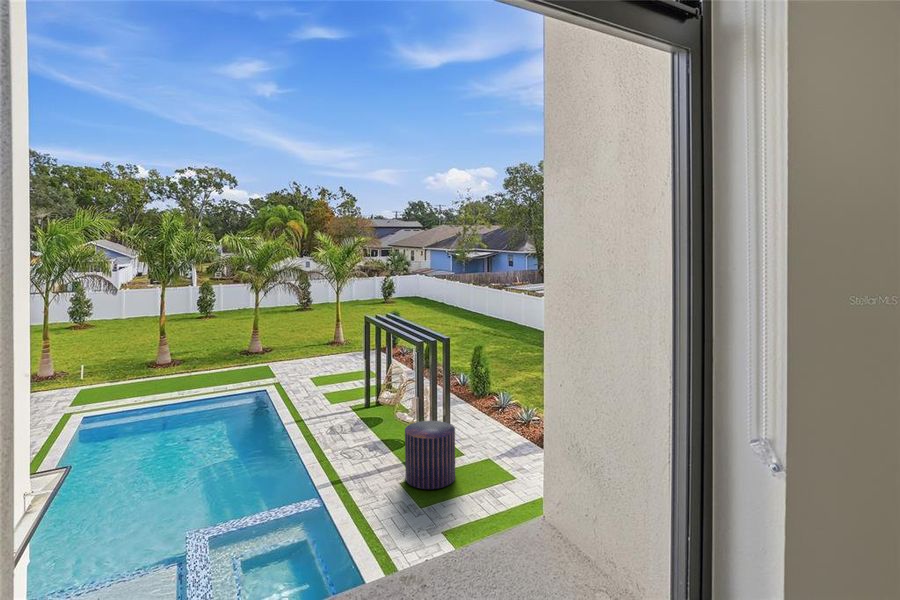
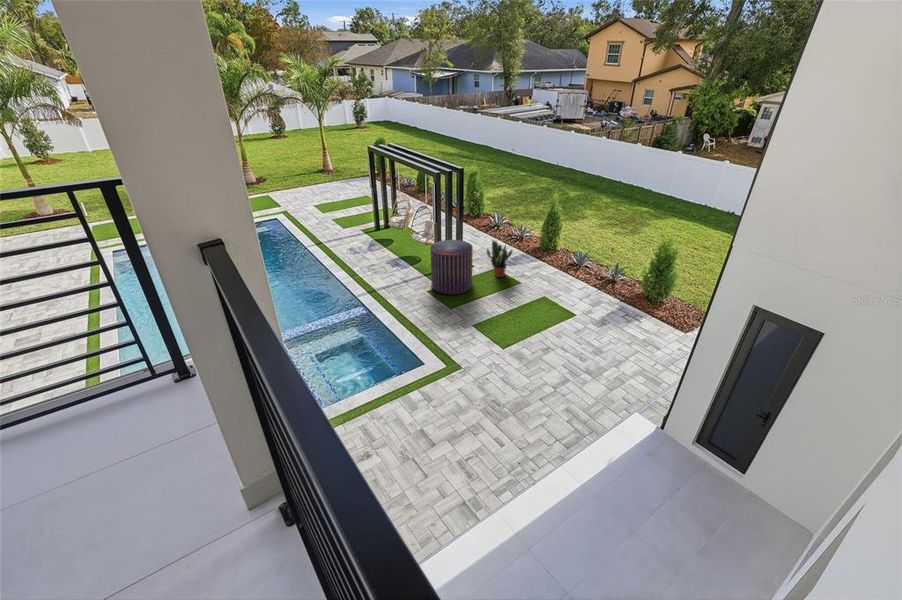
potted plant: none [475,422,508,471] -> present [487,241,513,277]

